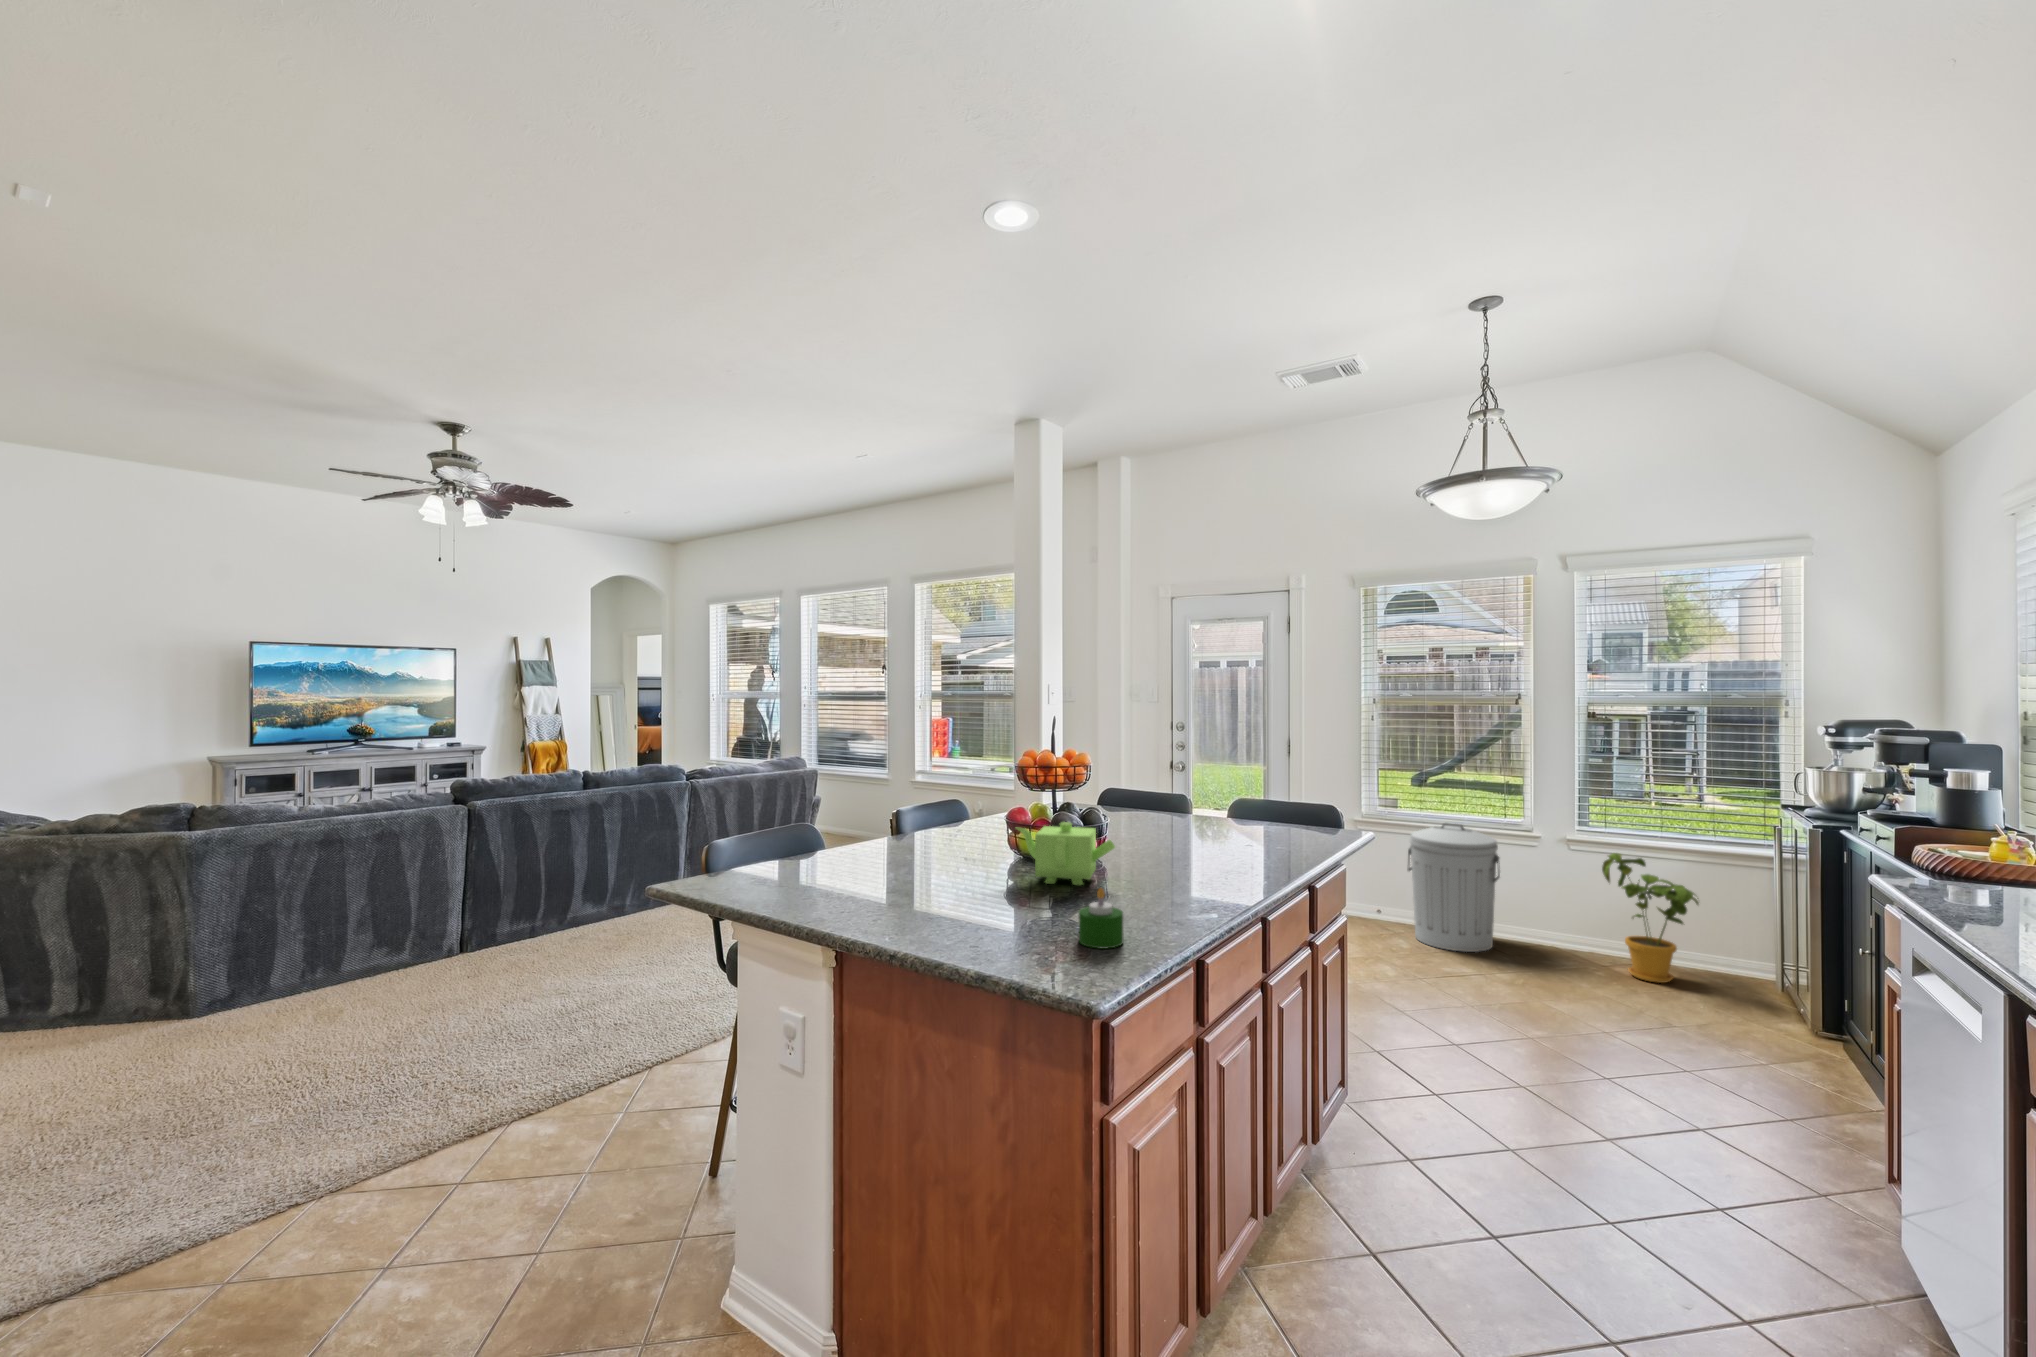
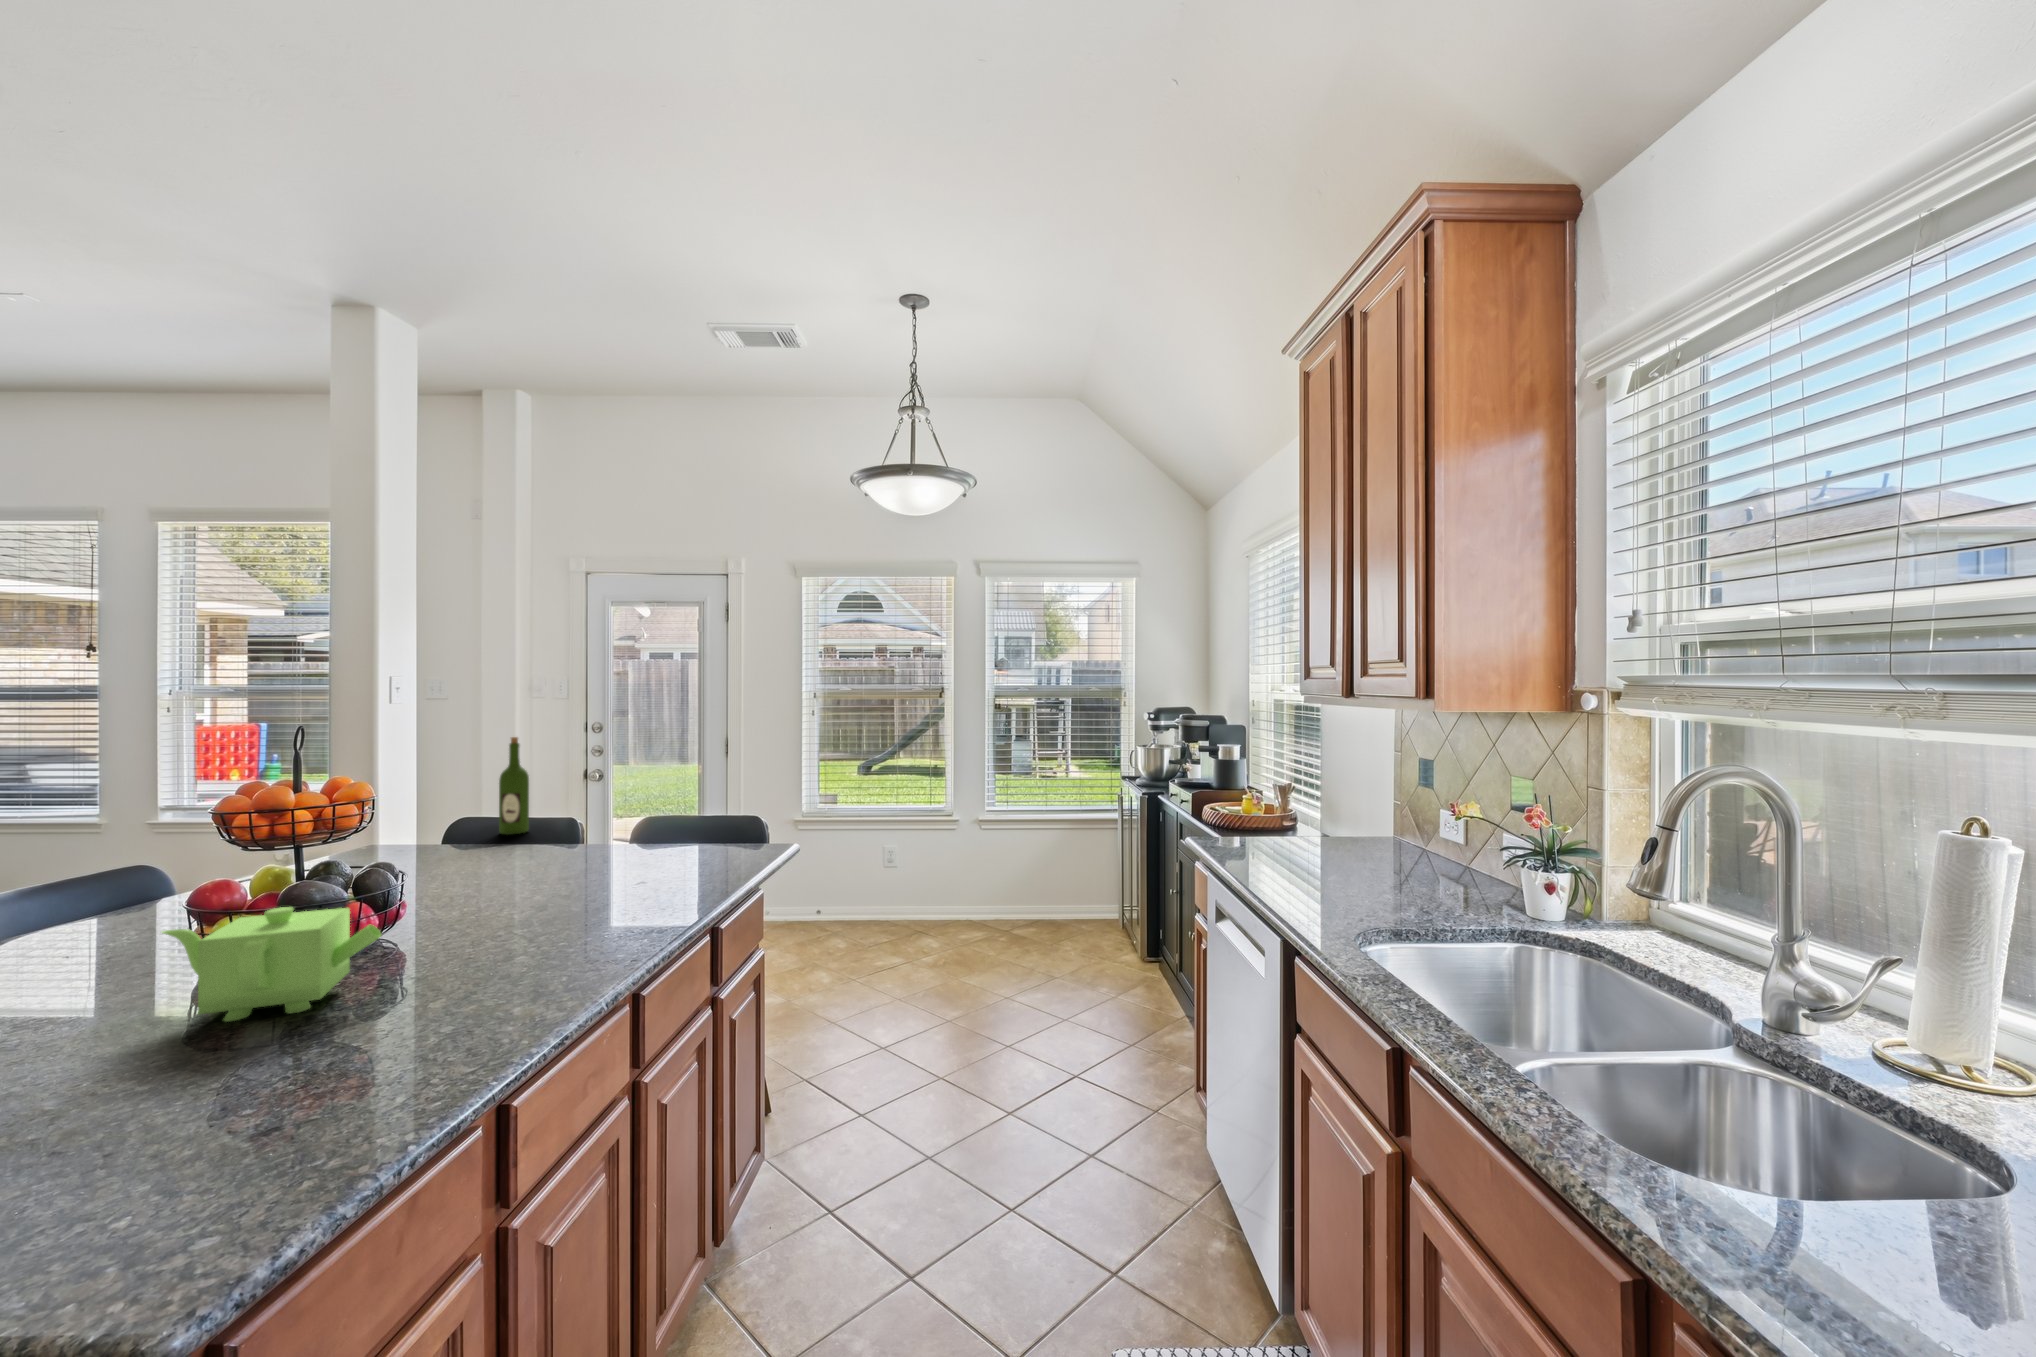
wine bottle: none [1129,729,1149,804] -> present [499,737,529,835]
trash can: present [1408,823,1500,952] -> none [847,813,927,936]
house plant: present [1602,853,1699,983] -> none [1004,827,1071,934]
candle: present [1079,888,1123,949] -> none [185,1059,302,1186]

